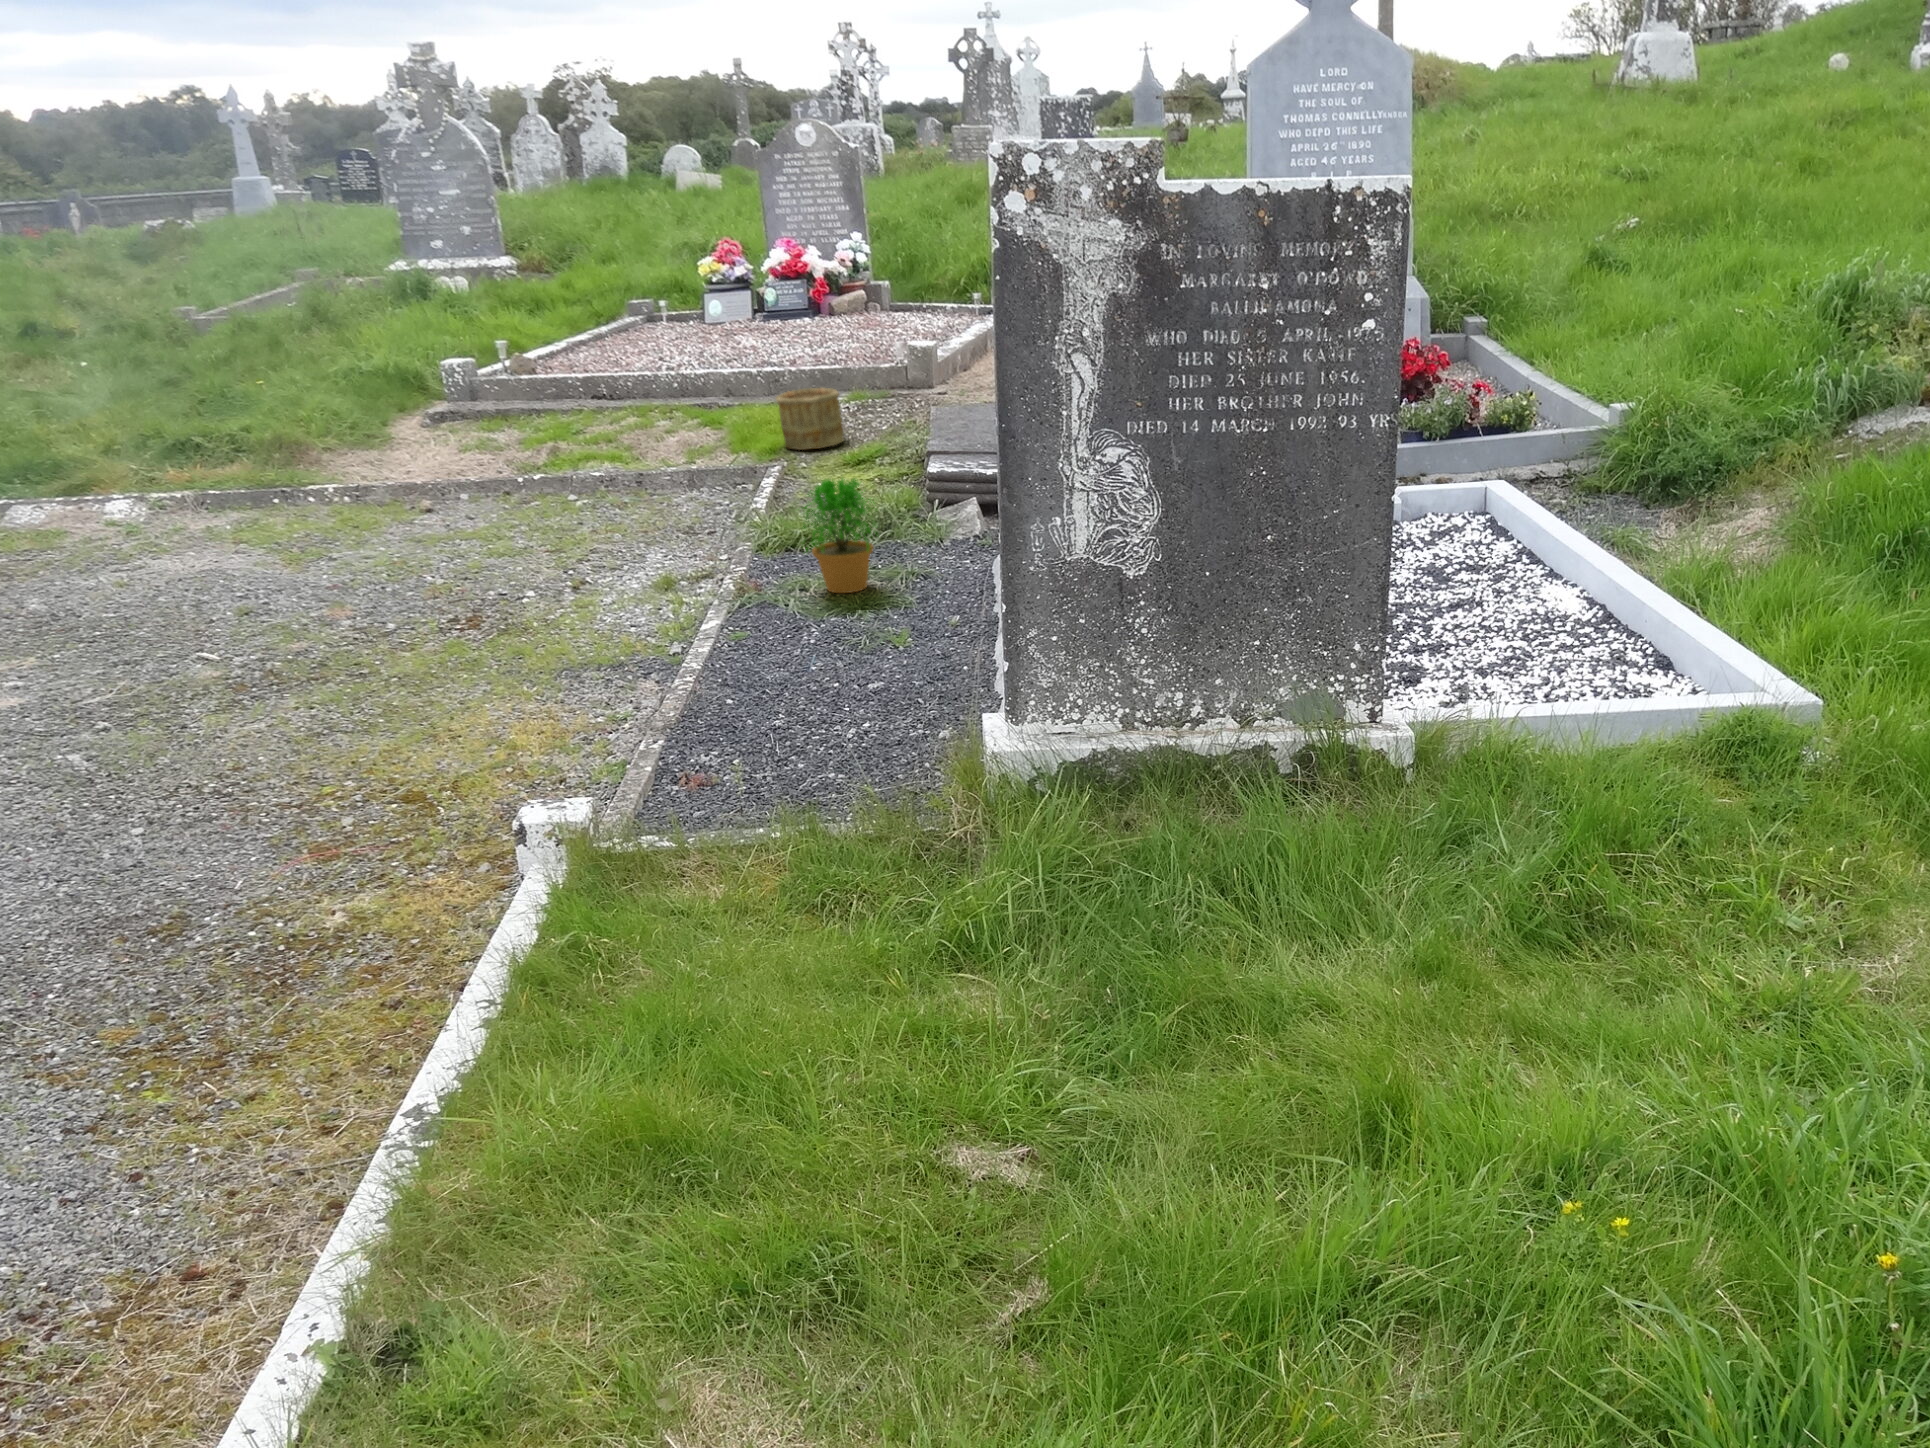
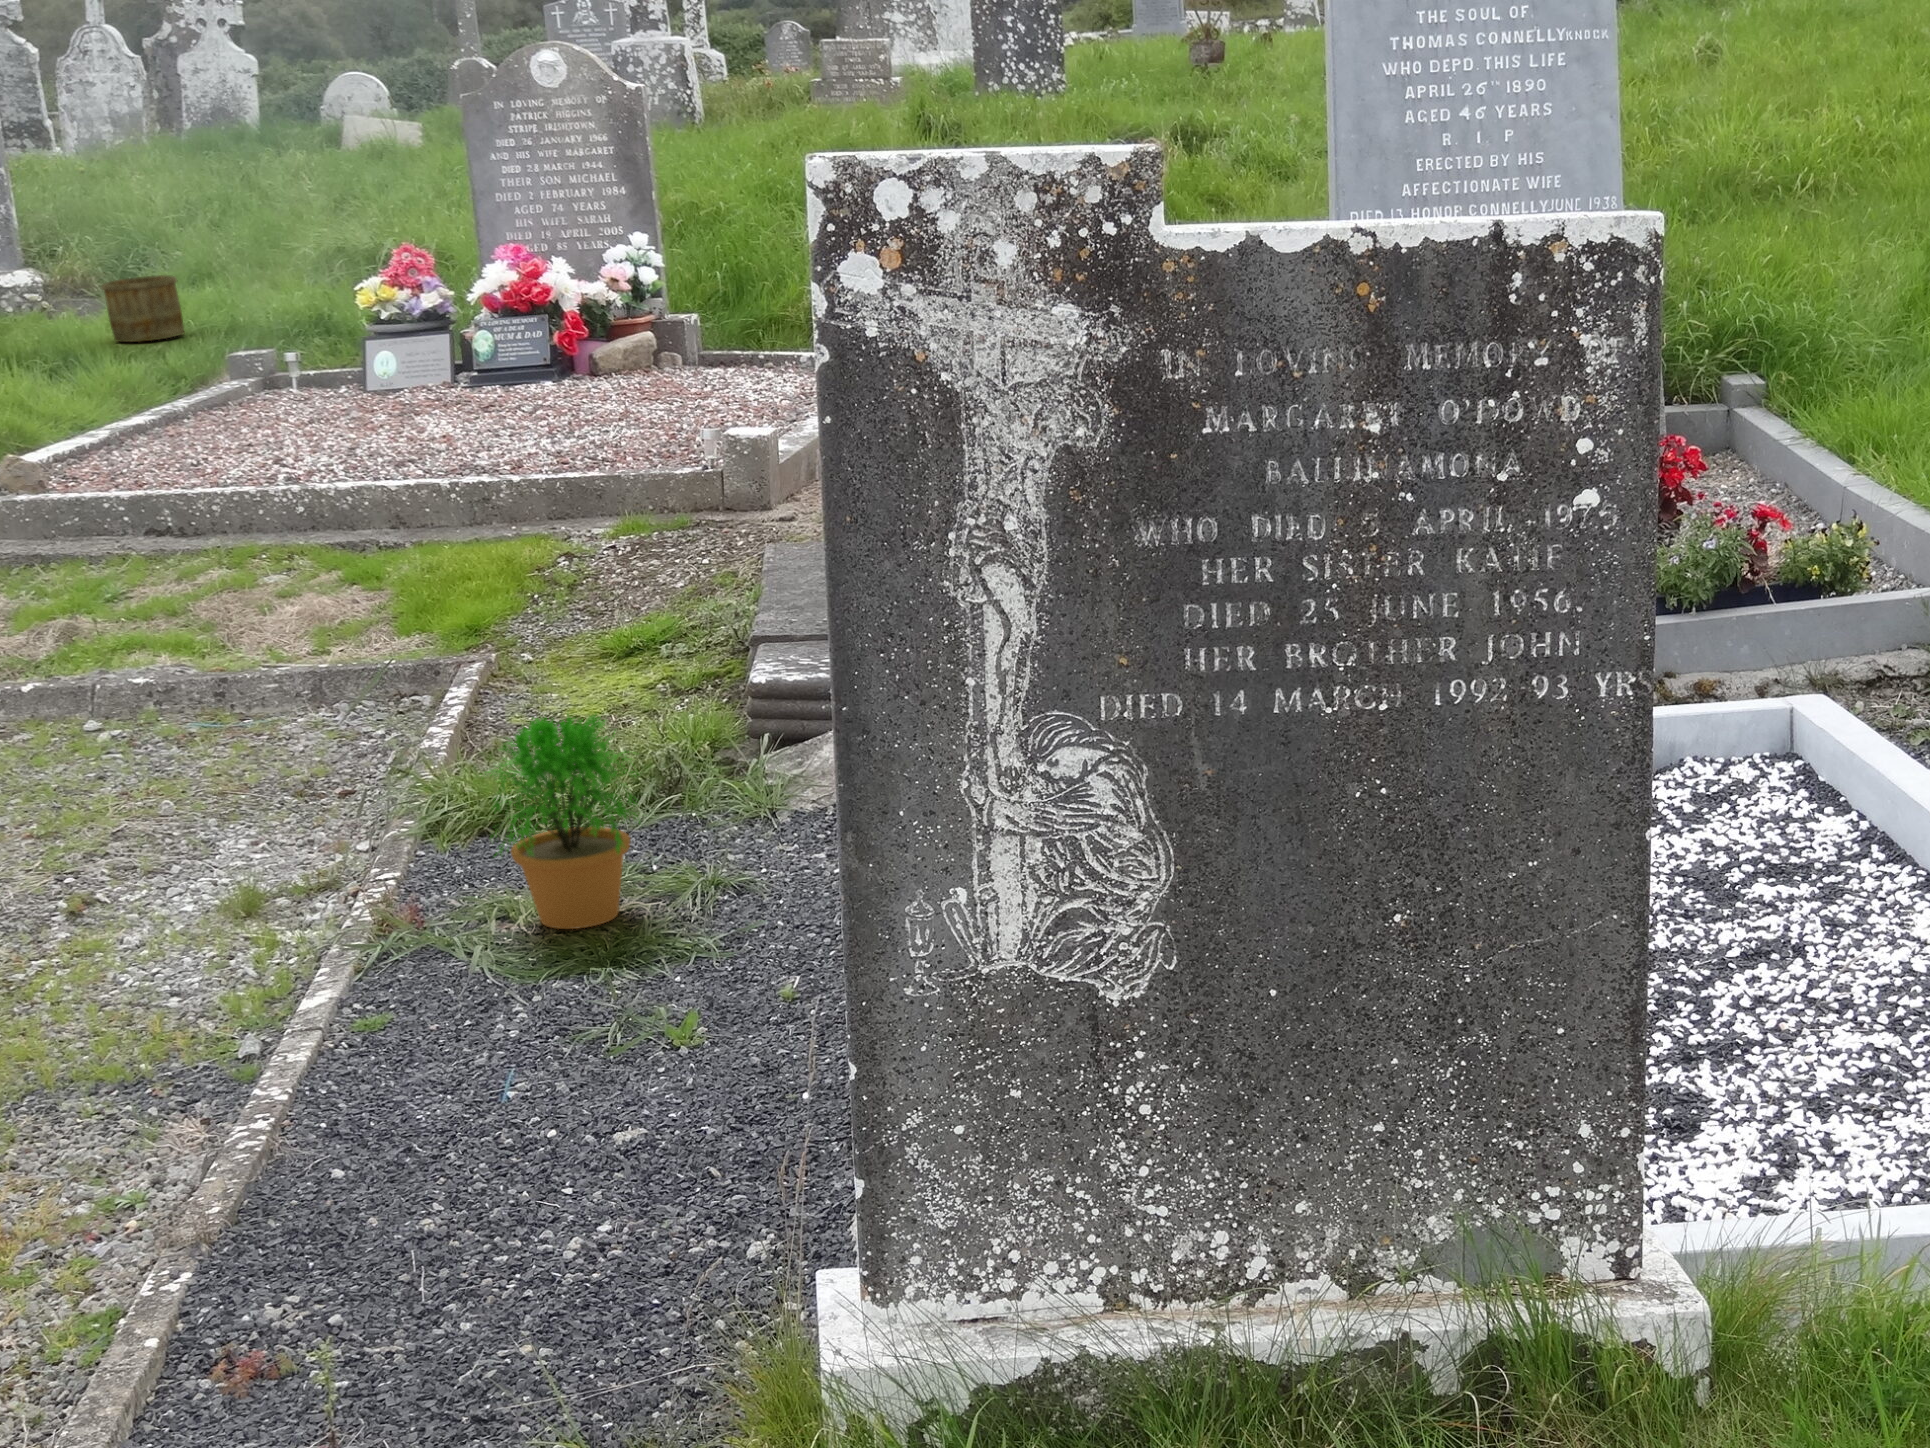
wooden bucket: present [776,388,844,450] -> present [101,275,184,342]

